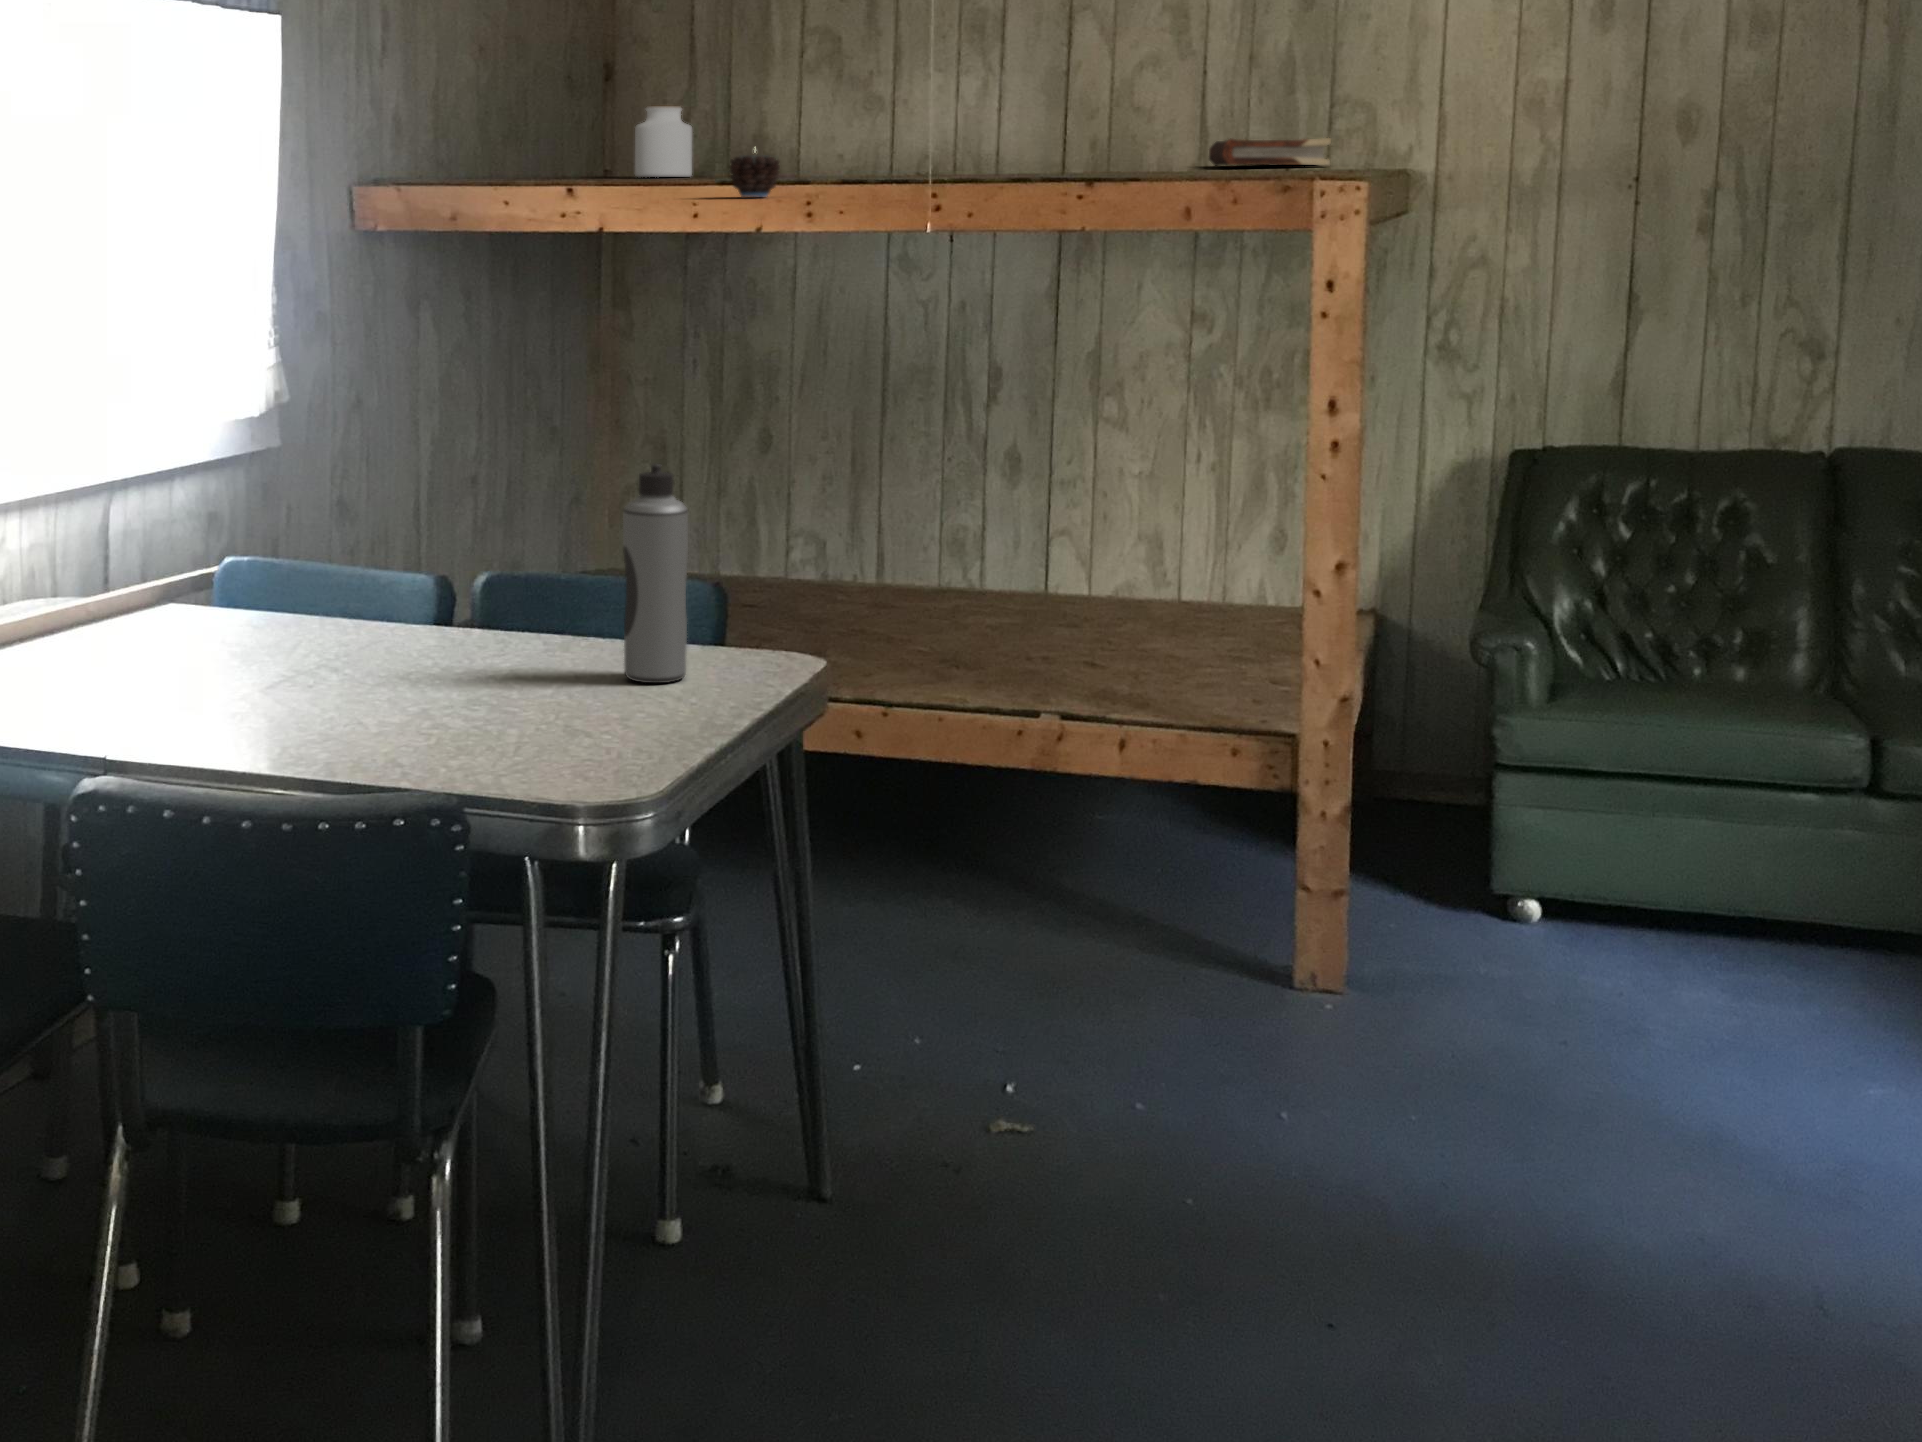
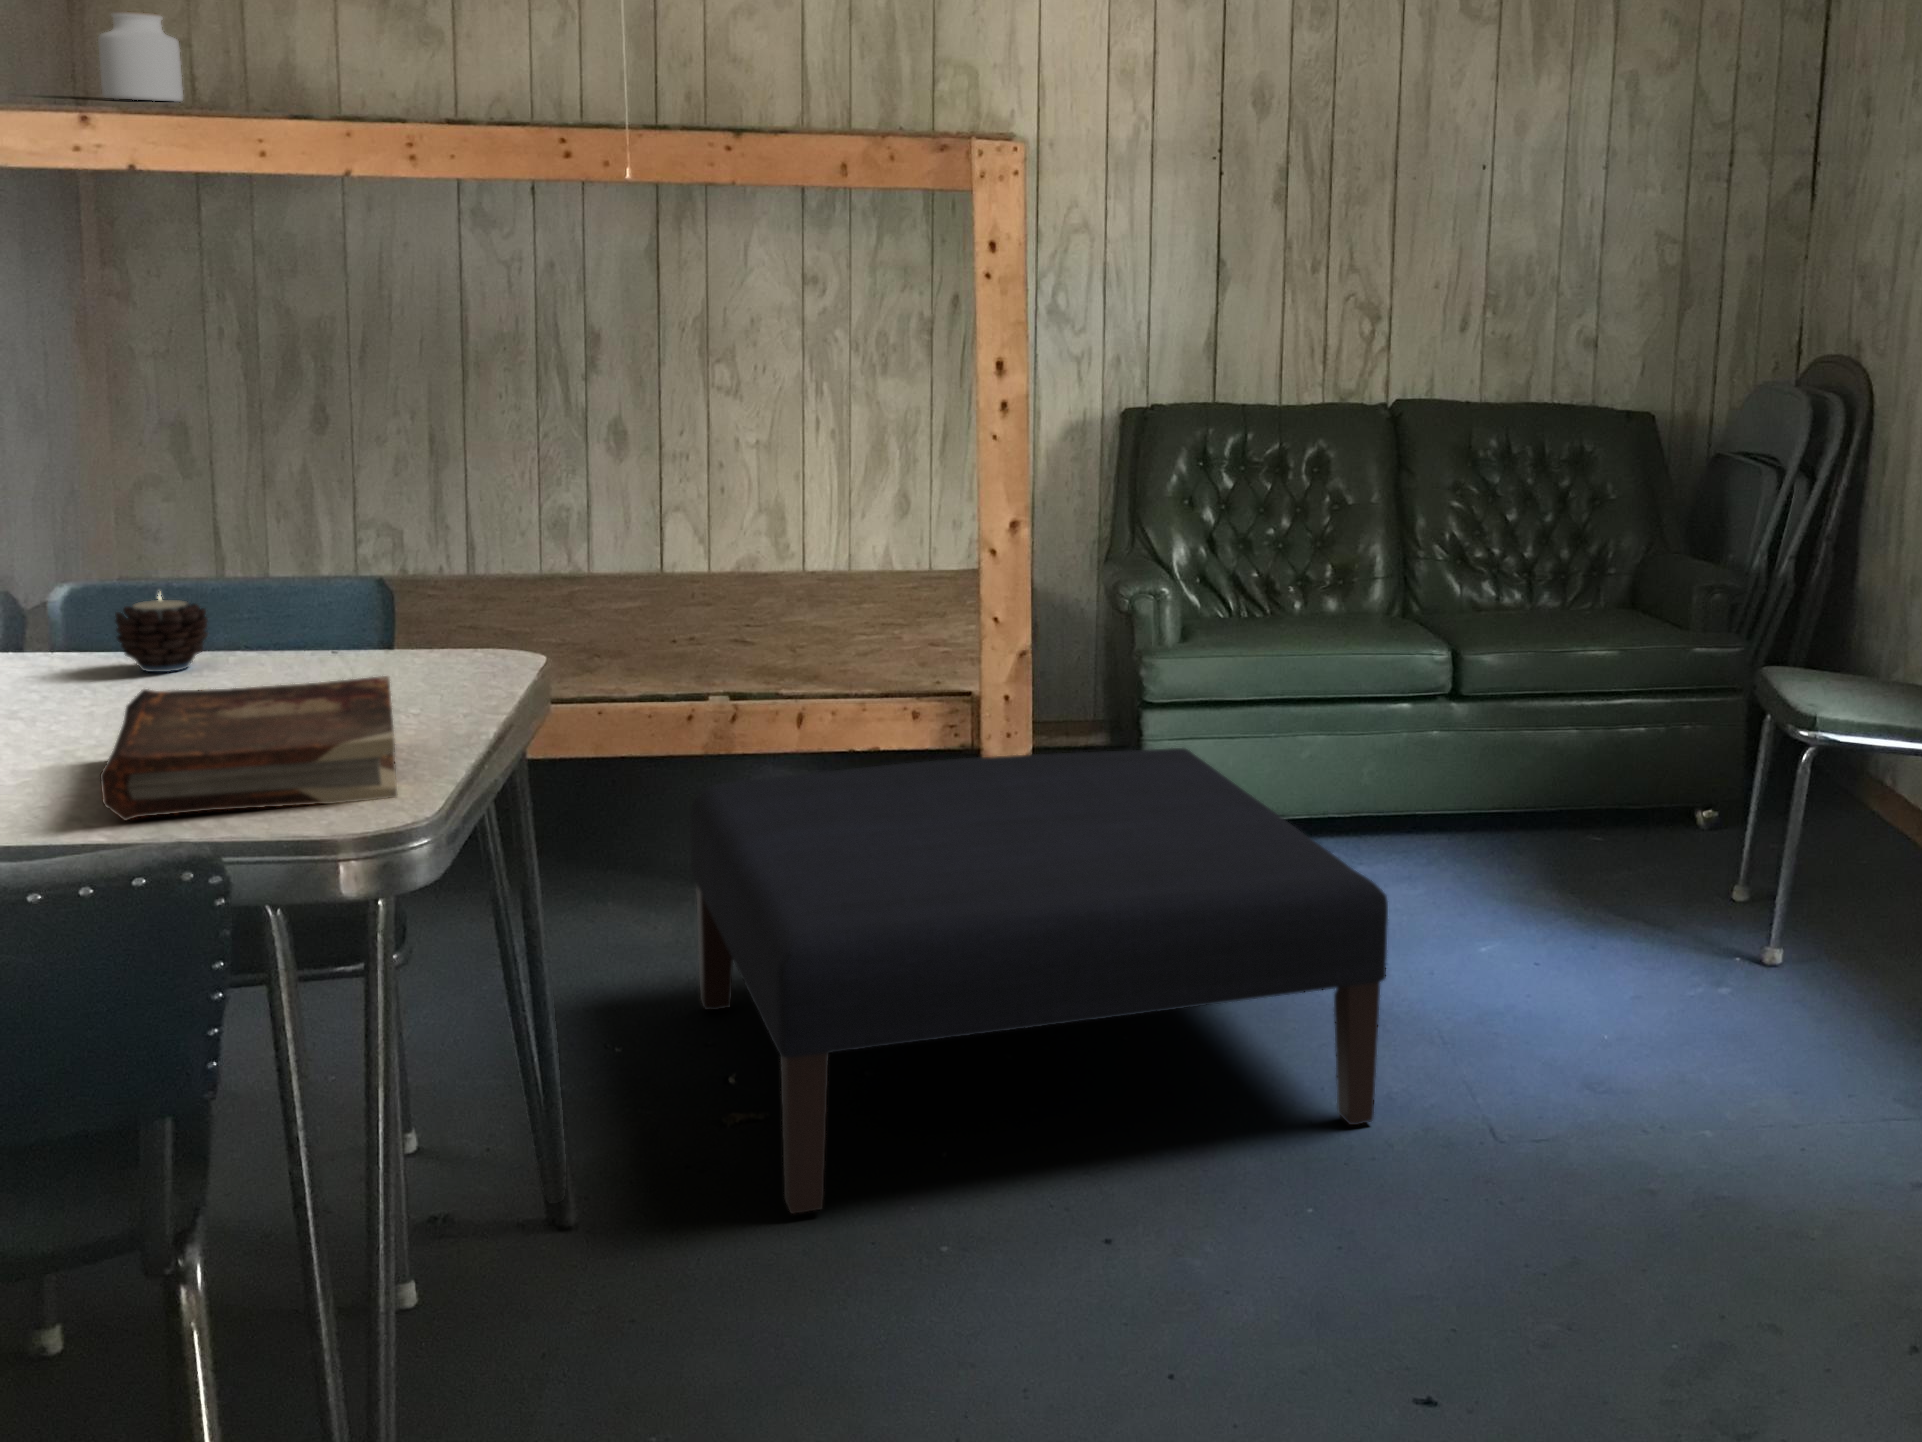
book: present [1209,138,1331,166] -> present [100,676,398,820]
candle: present [730,155,780,197] -> present [115,596,208,672]
water bottle: present [623,463,688,683] -> none [293,443,387,696]
ottoman: none [998,798,1706,1273] -> present [690,748,1388,1213]

